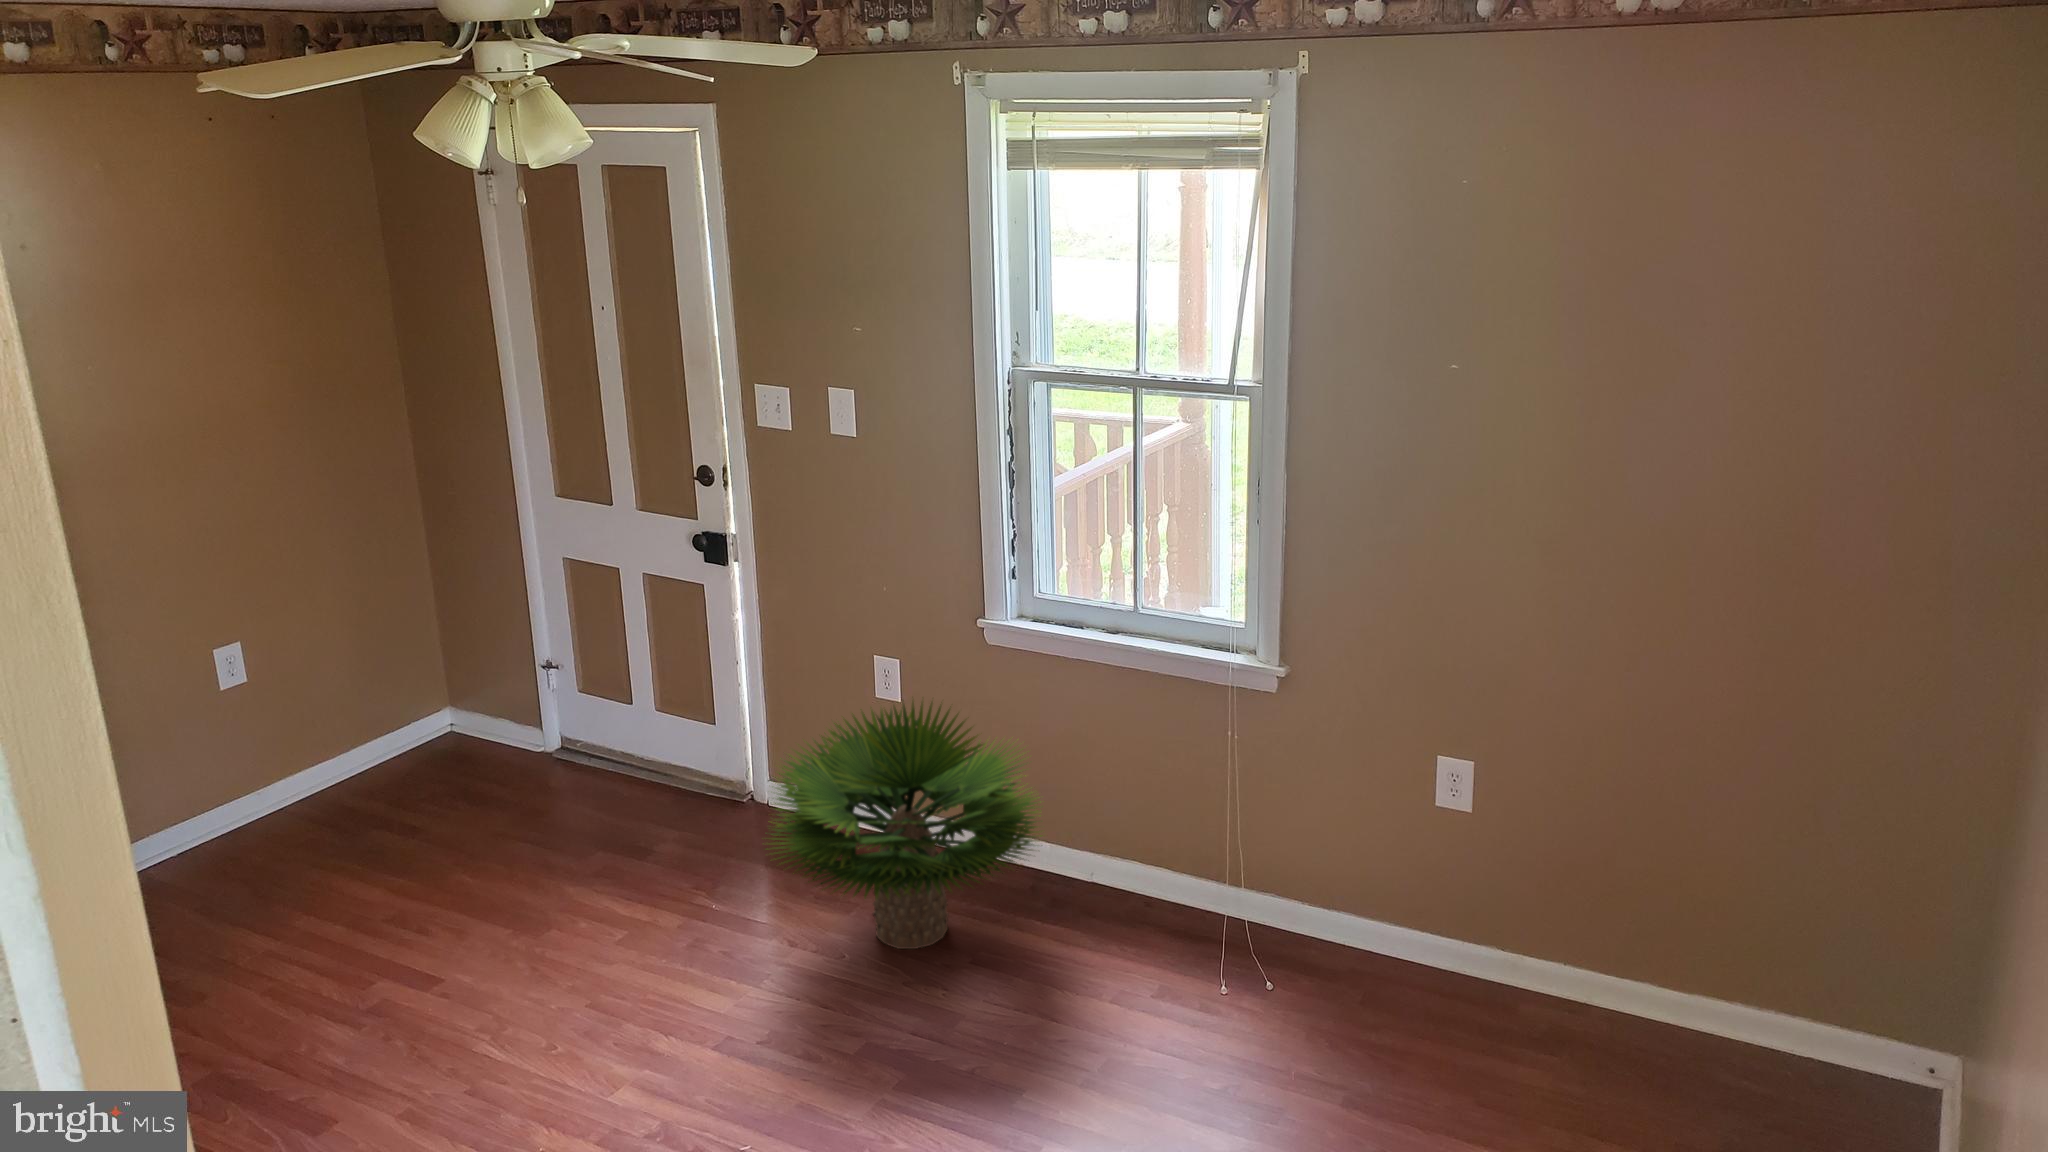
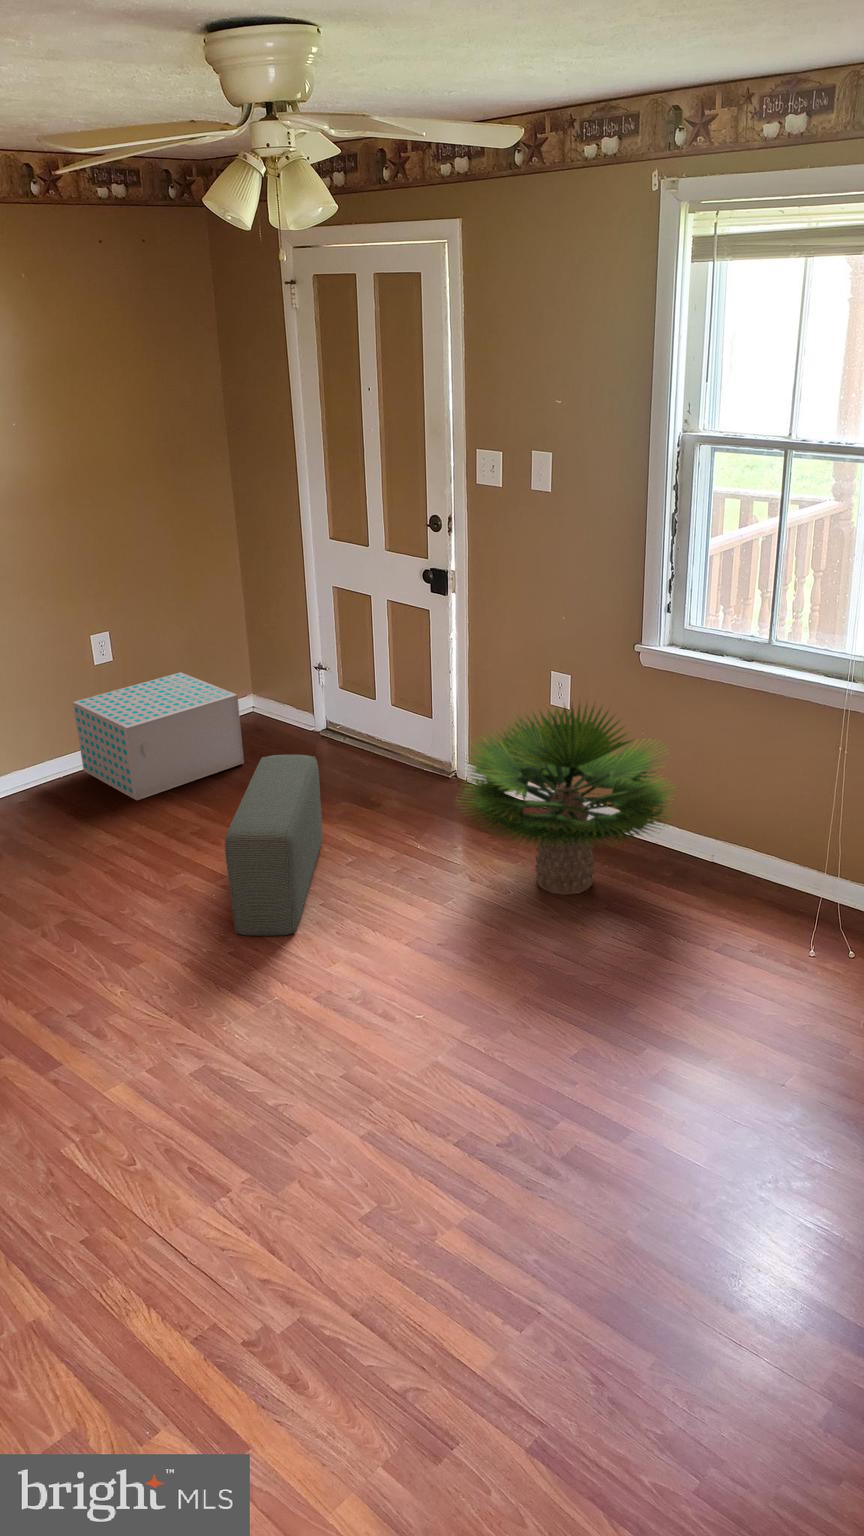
storage box: none [193,686,454,878] -> present [73,672,244,800]
pouf: none [451,799,580,1068] -> present [225,755,322,936]

